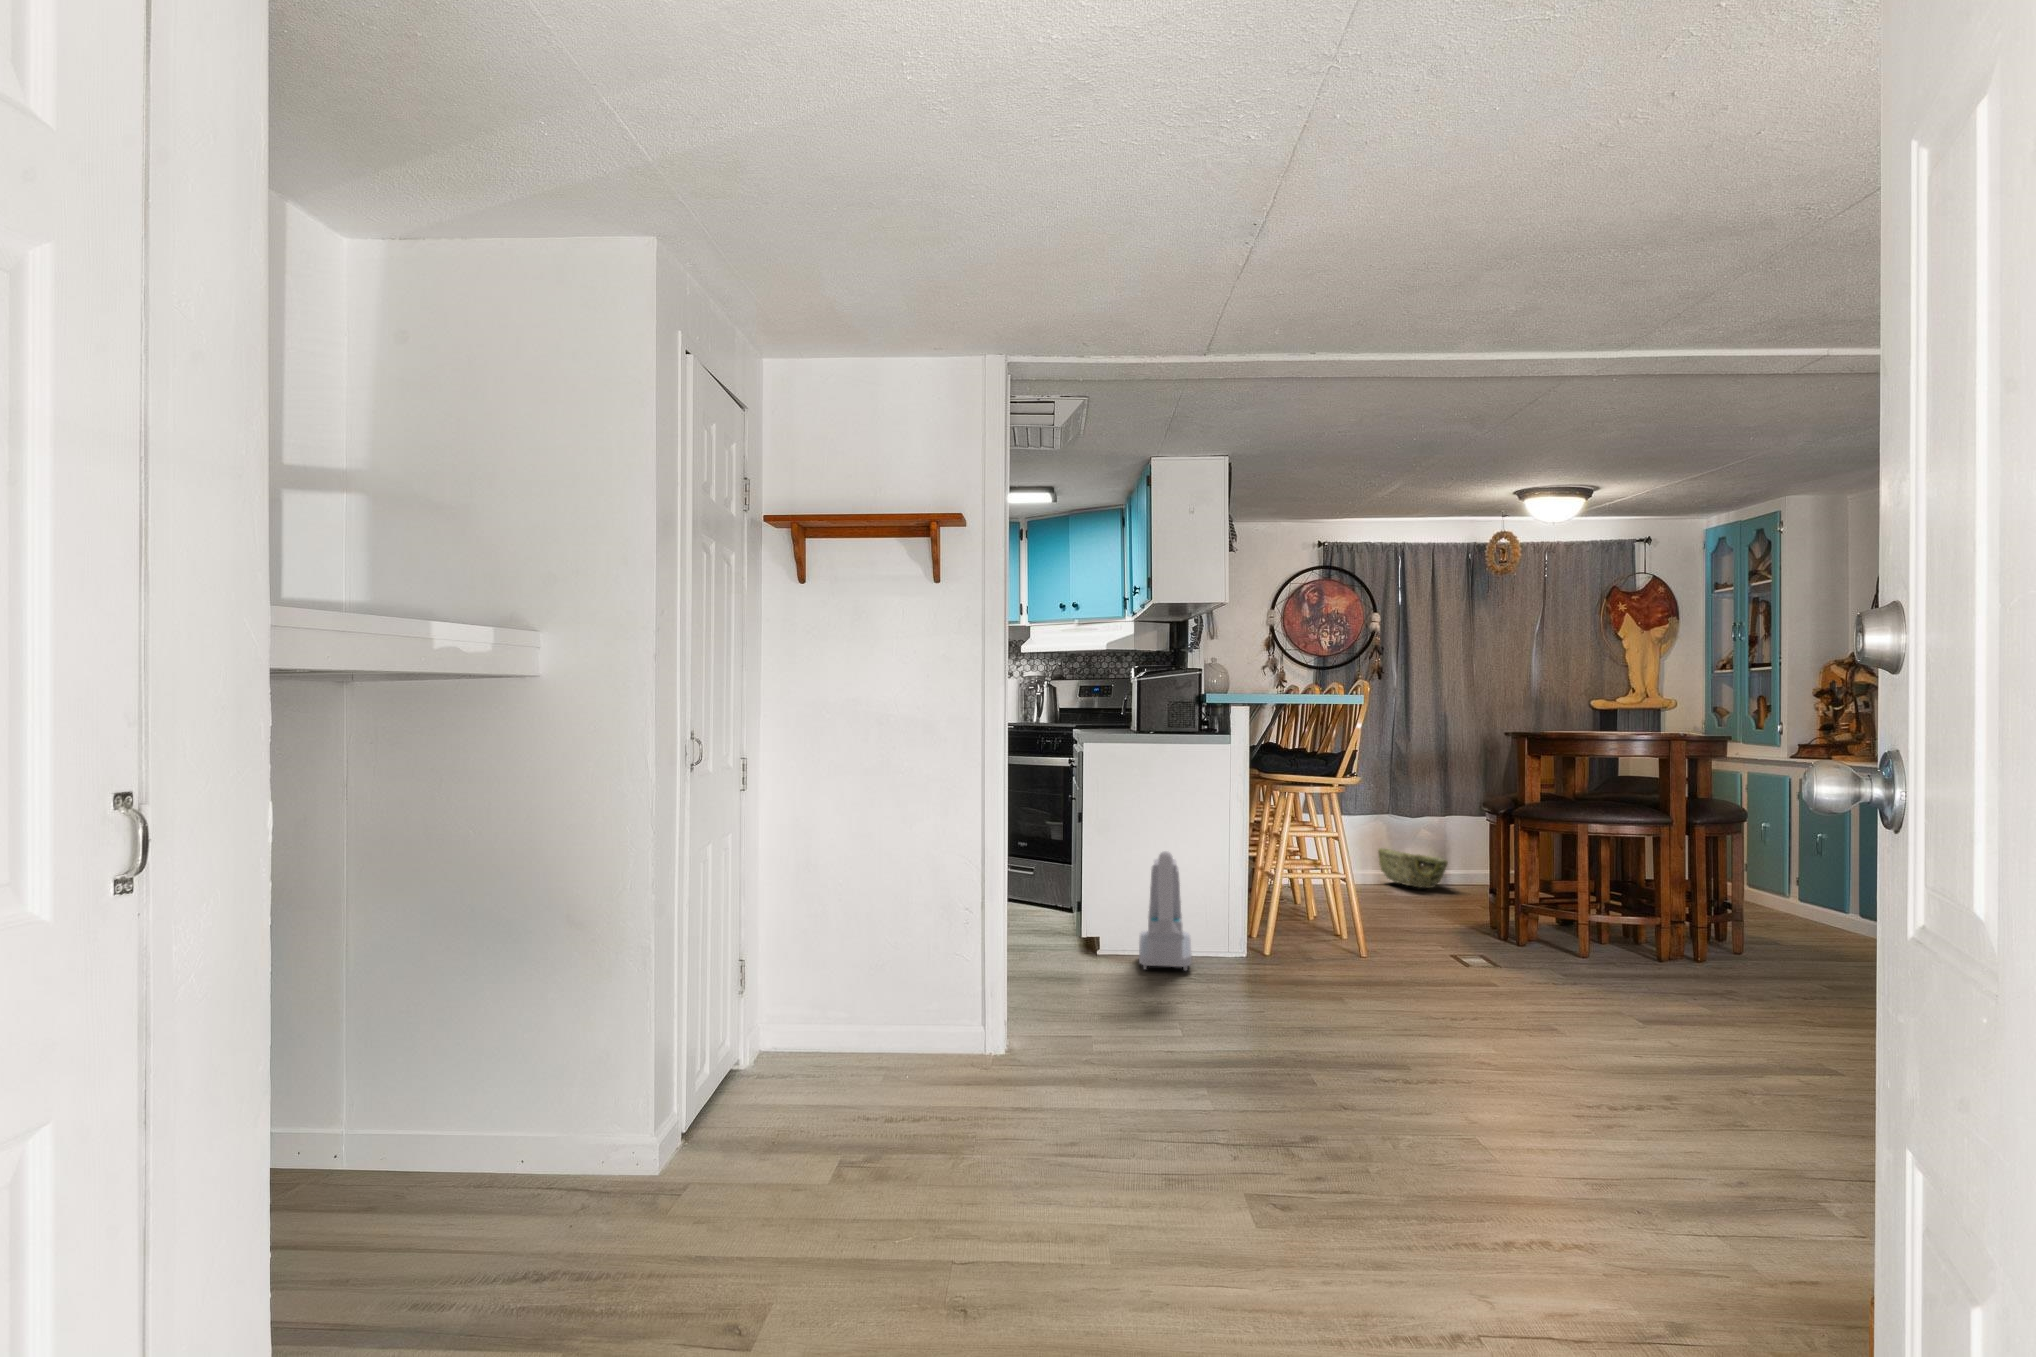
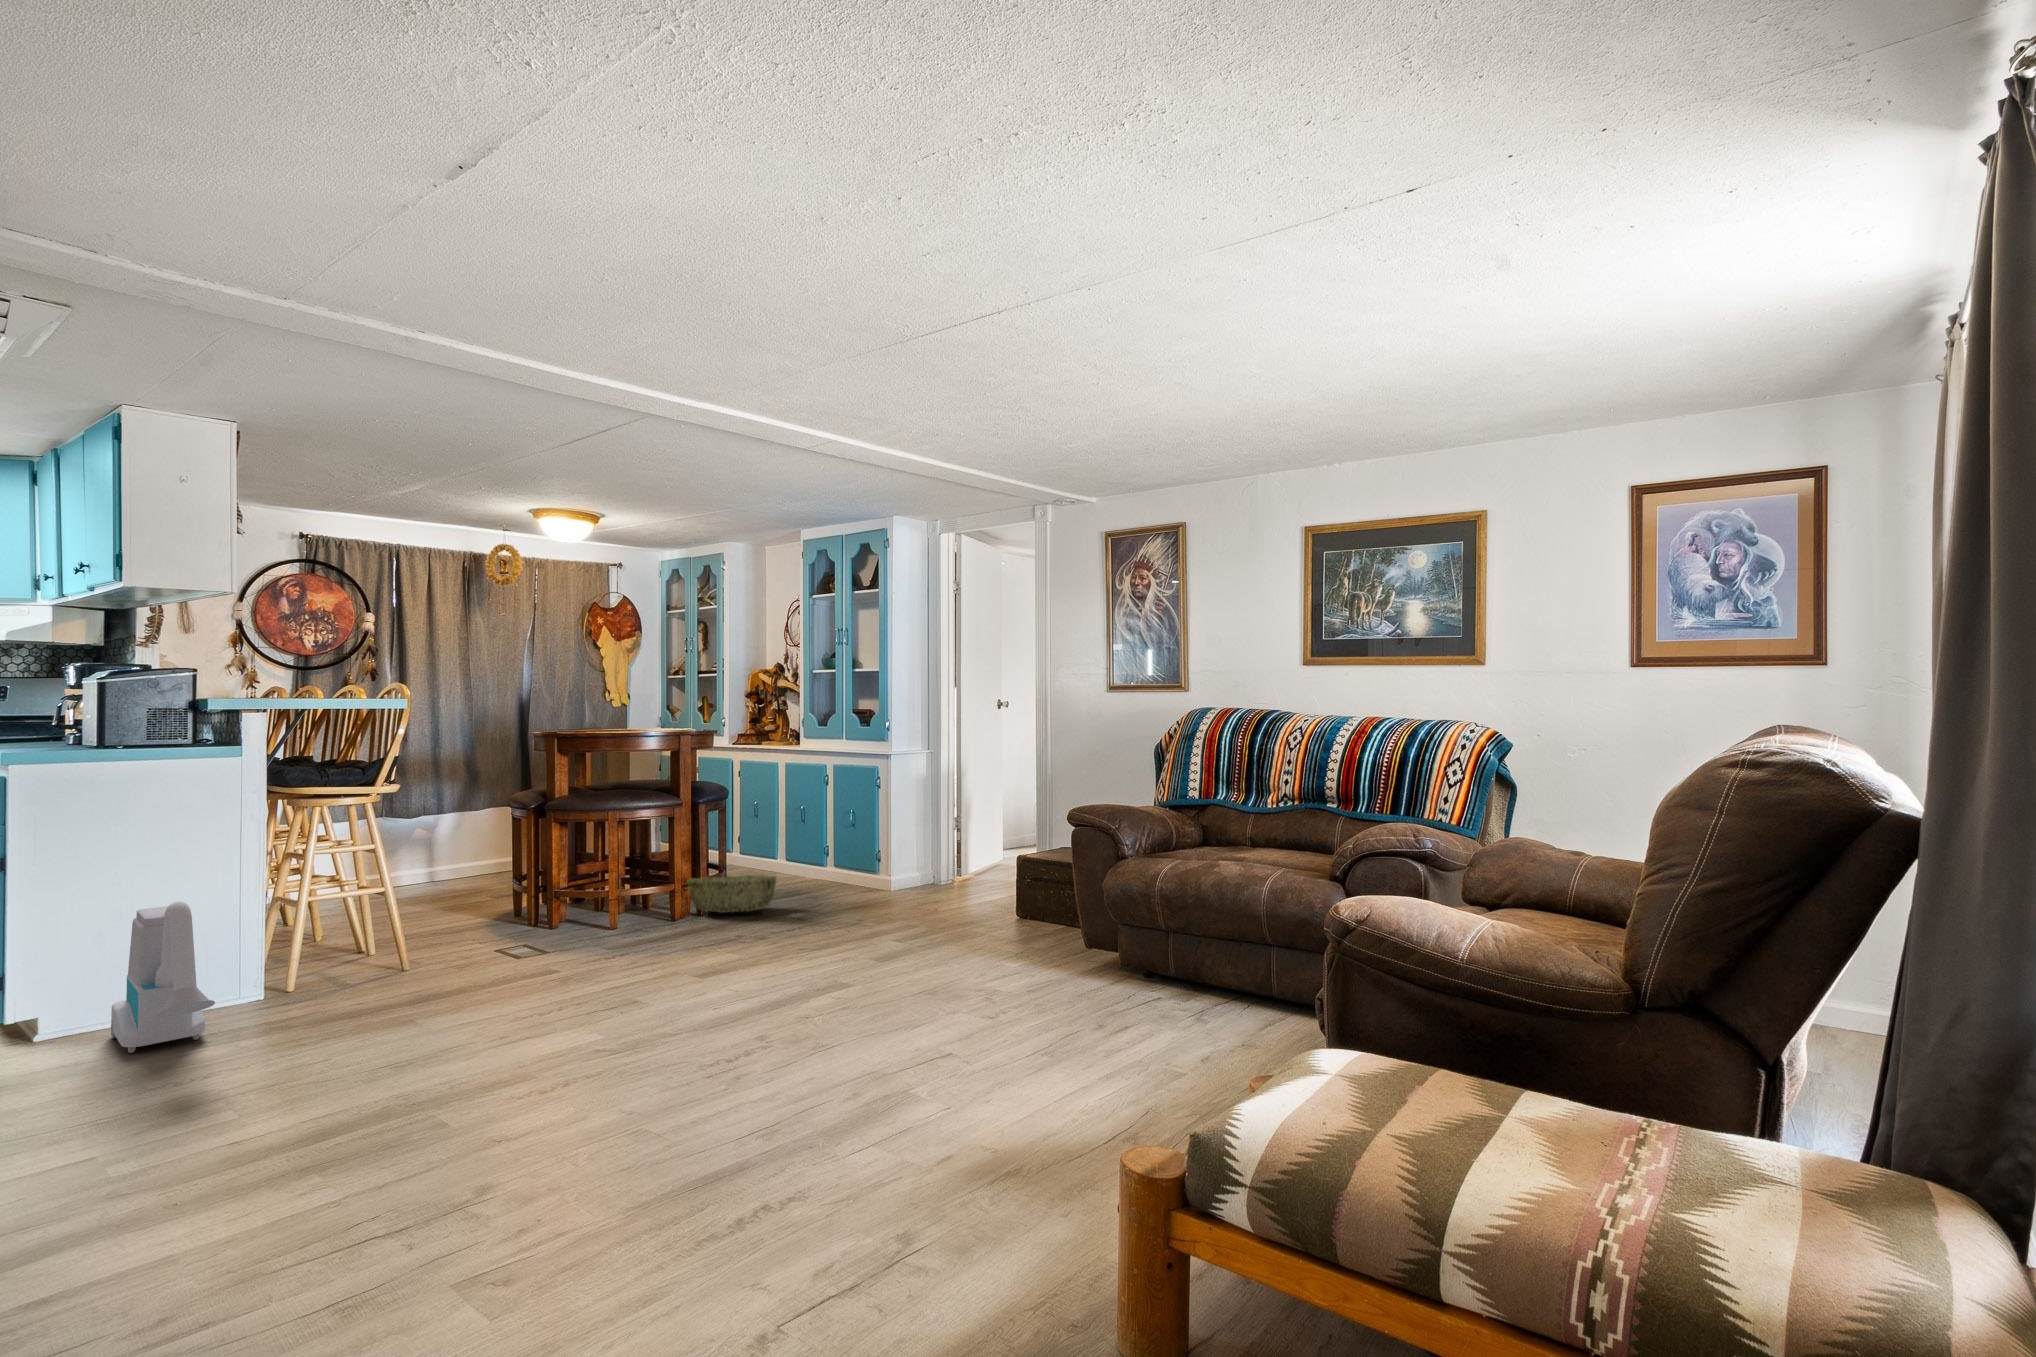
woven basket: present [1378,848,1448,888] -> present [687,875,776,913]

